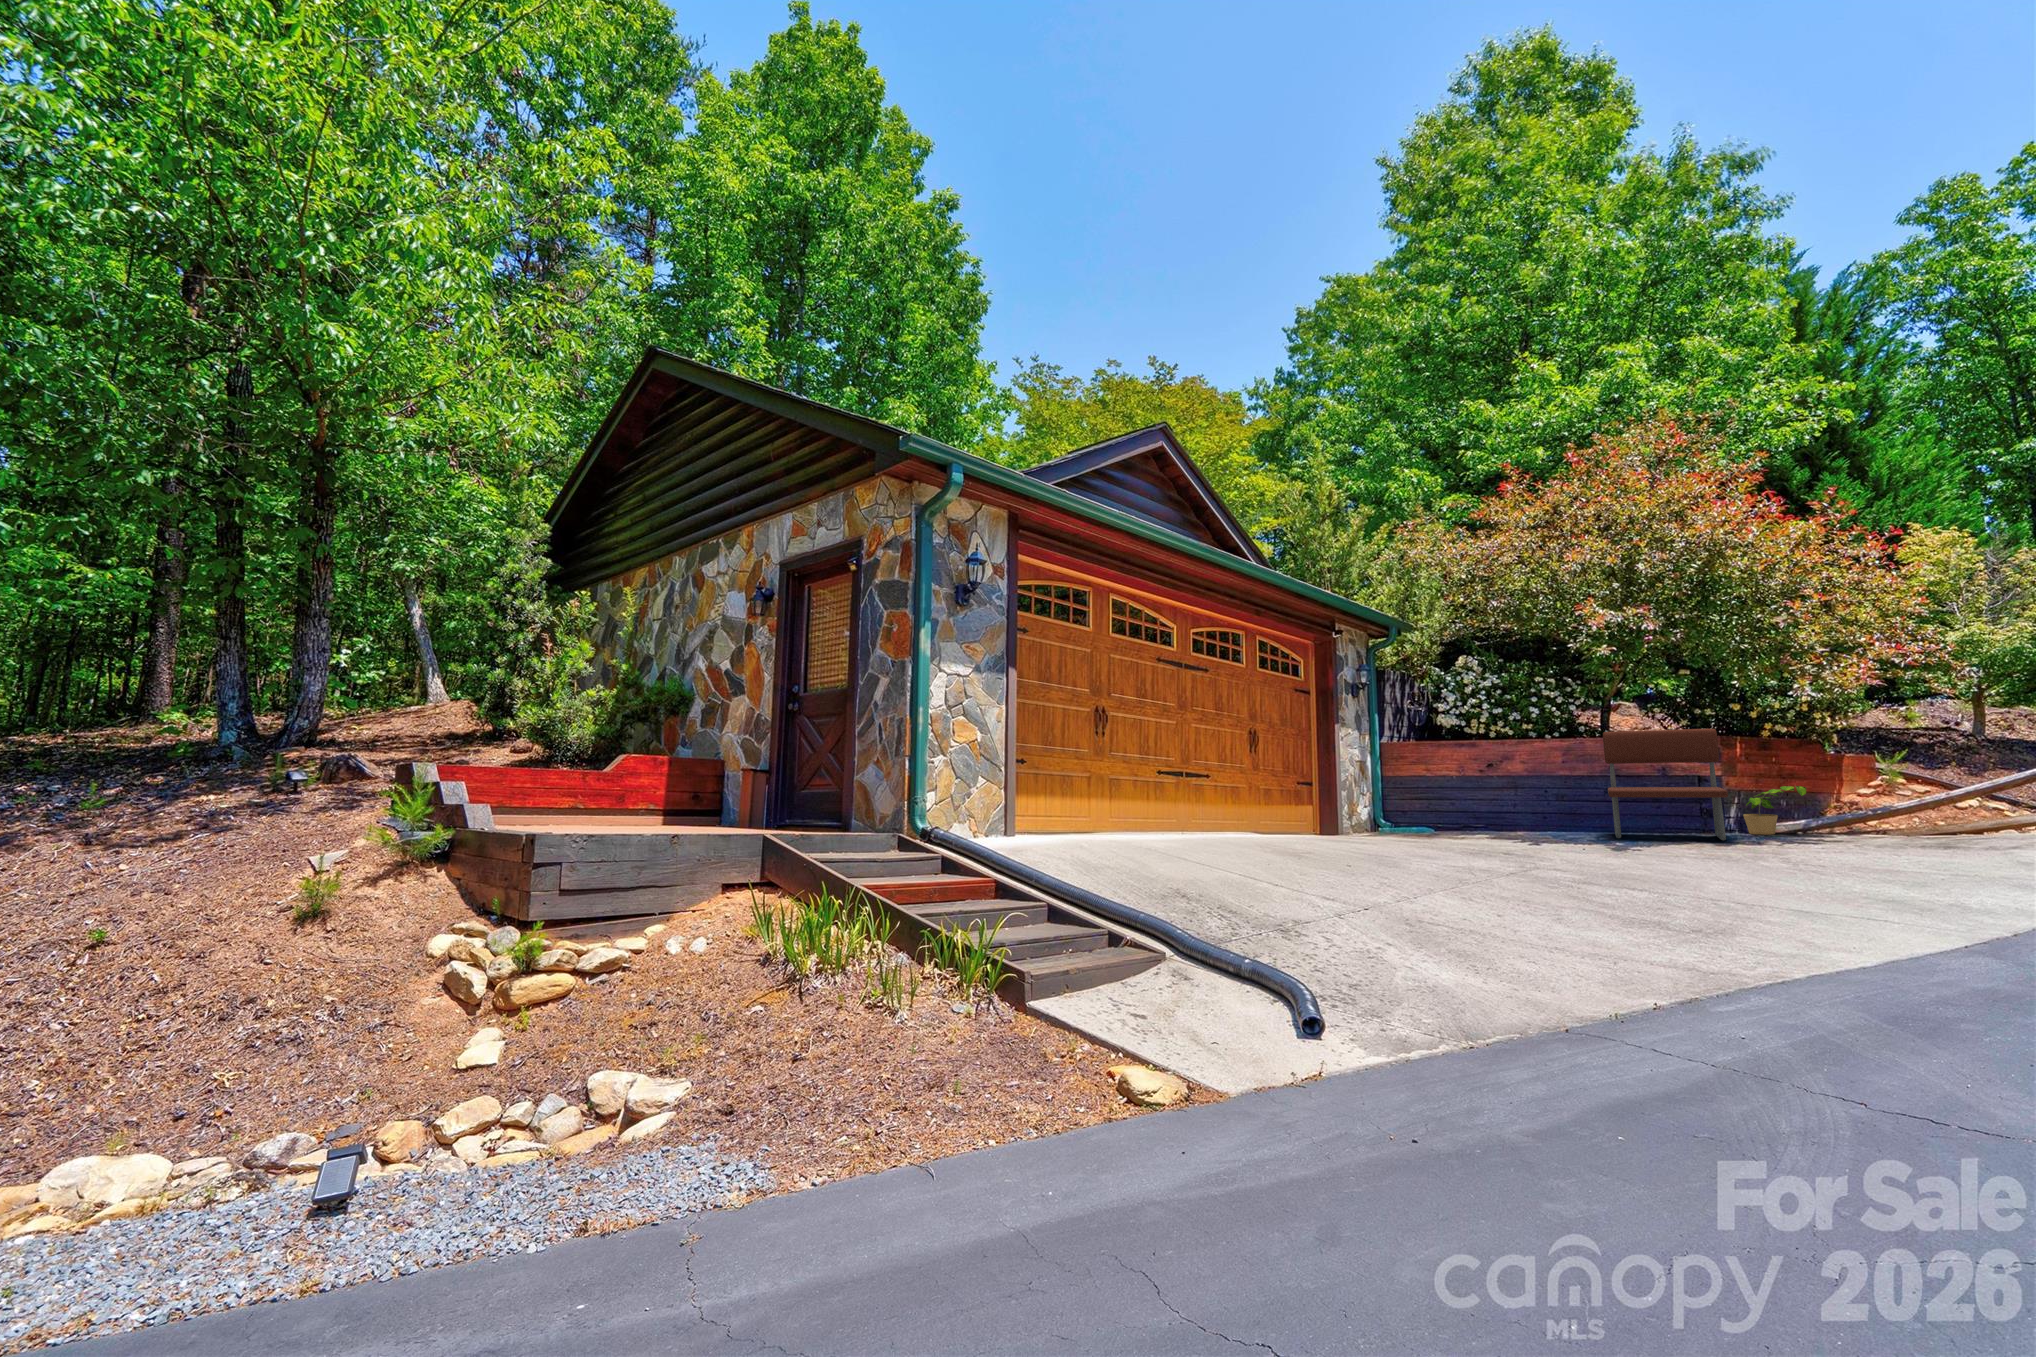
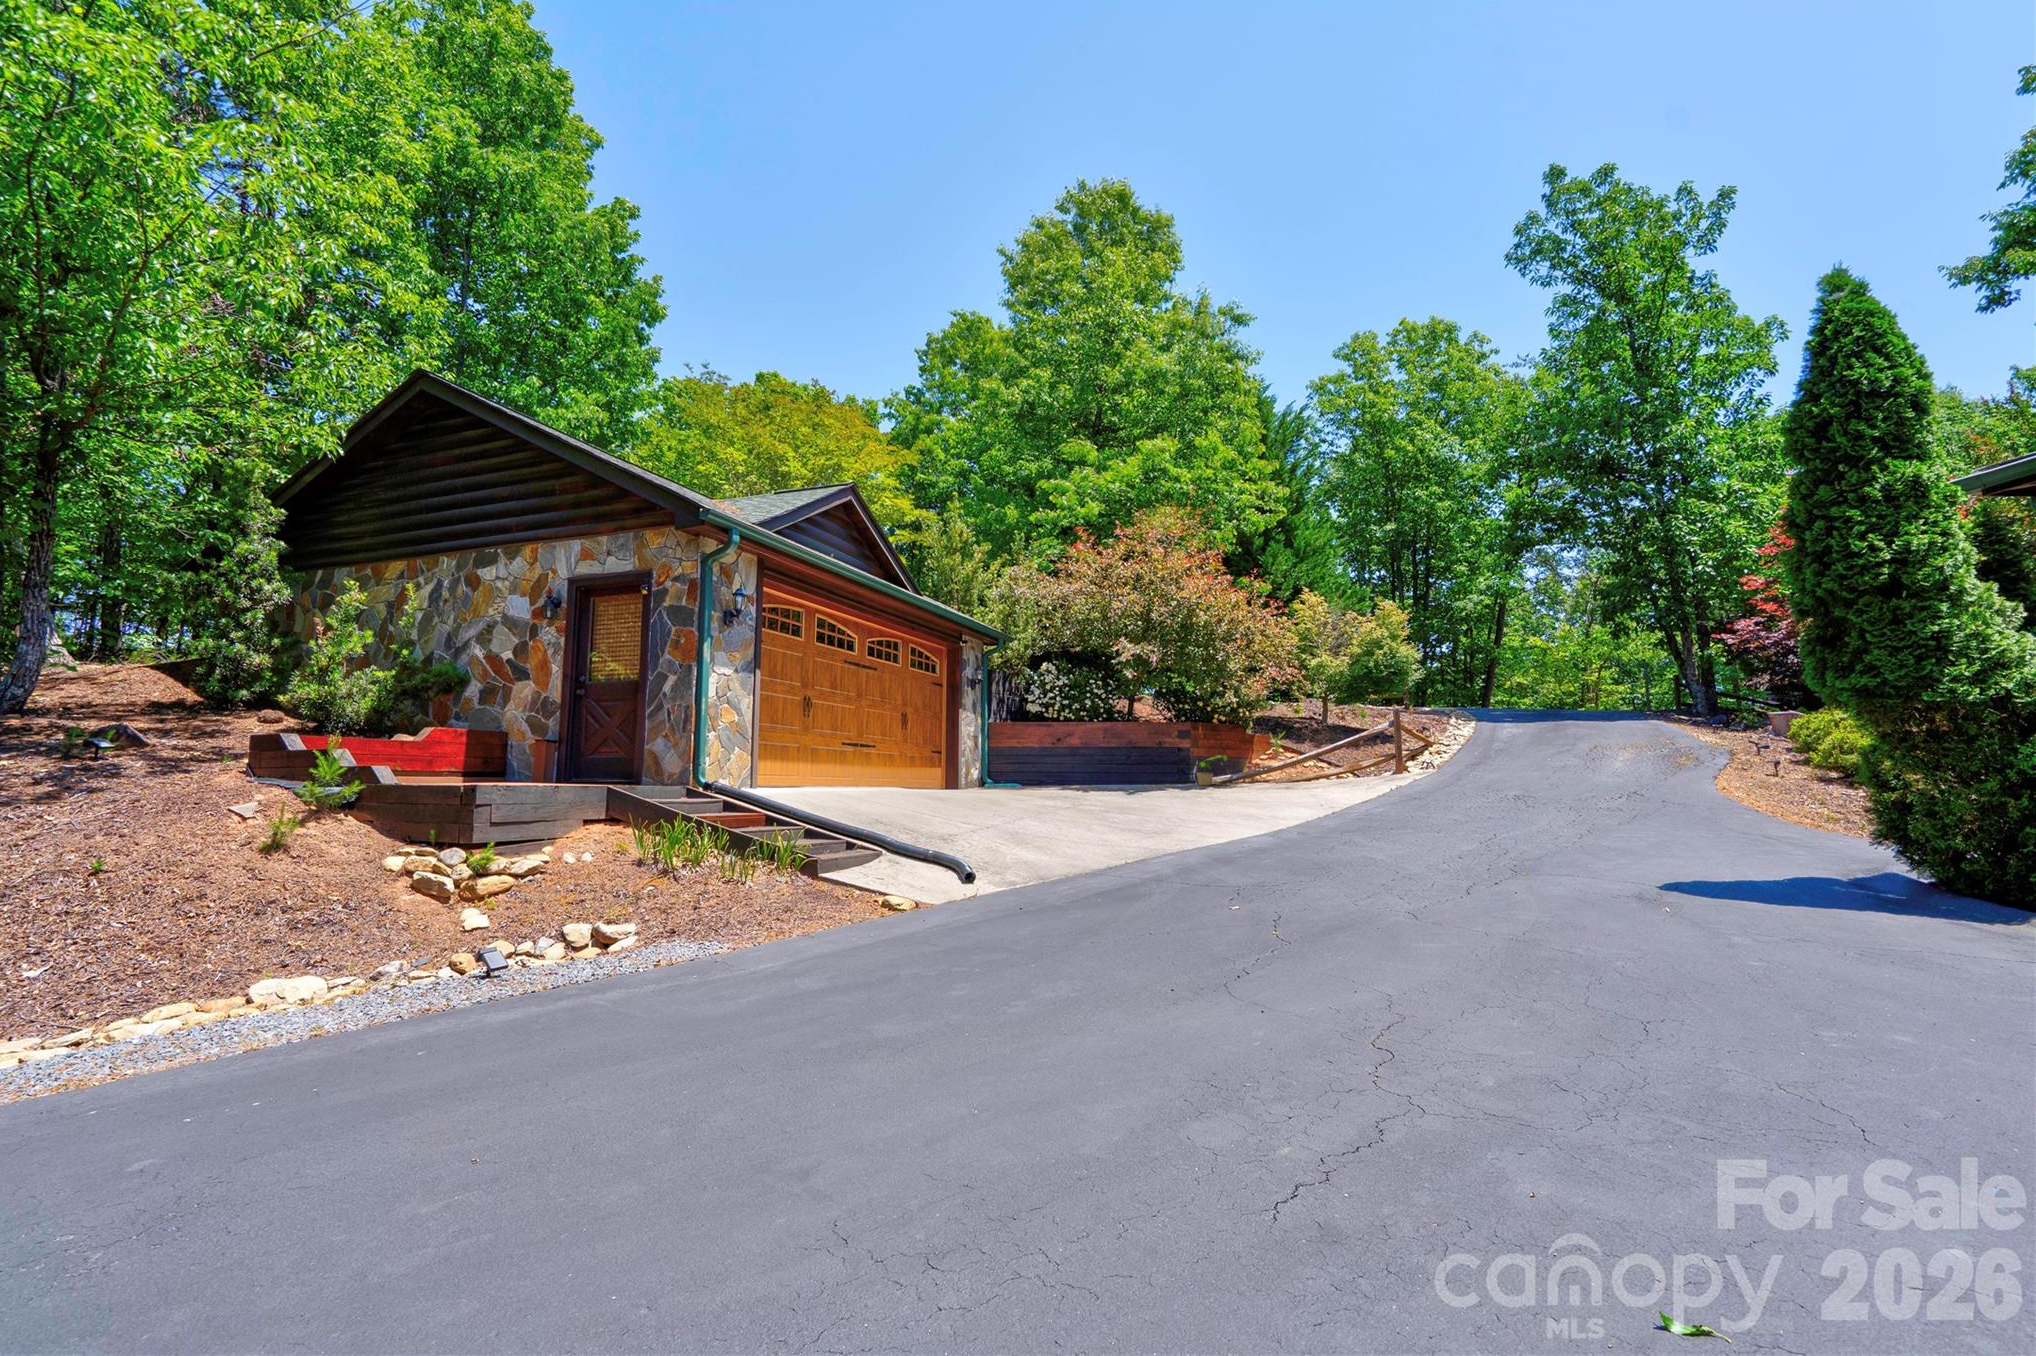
bench: present [1603,729,1728,840] -> none [1125,719,1187,789]

